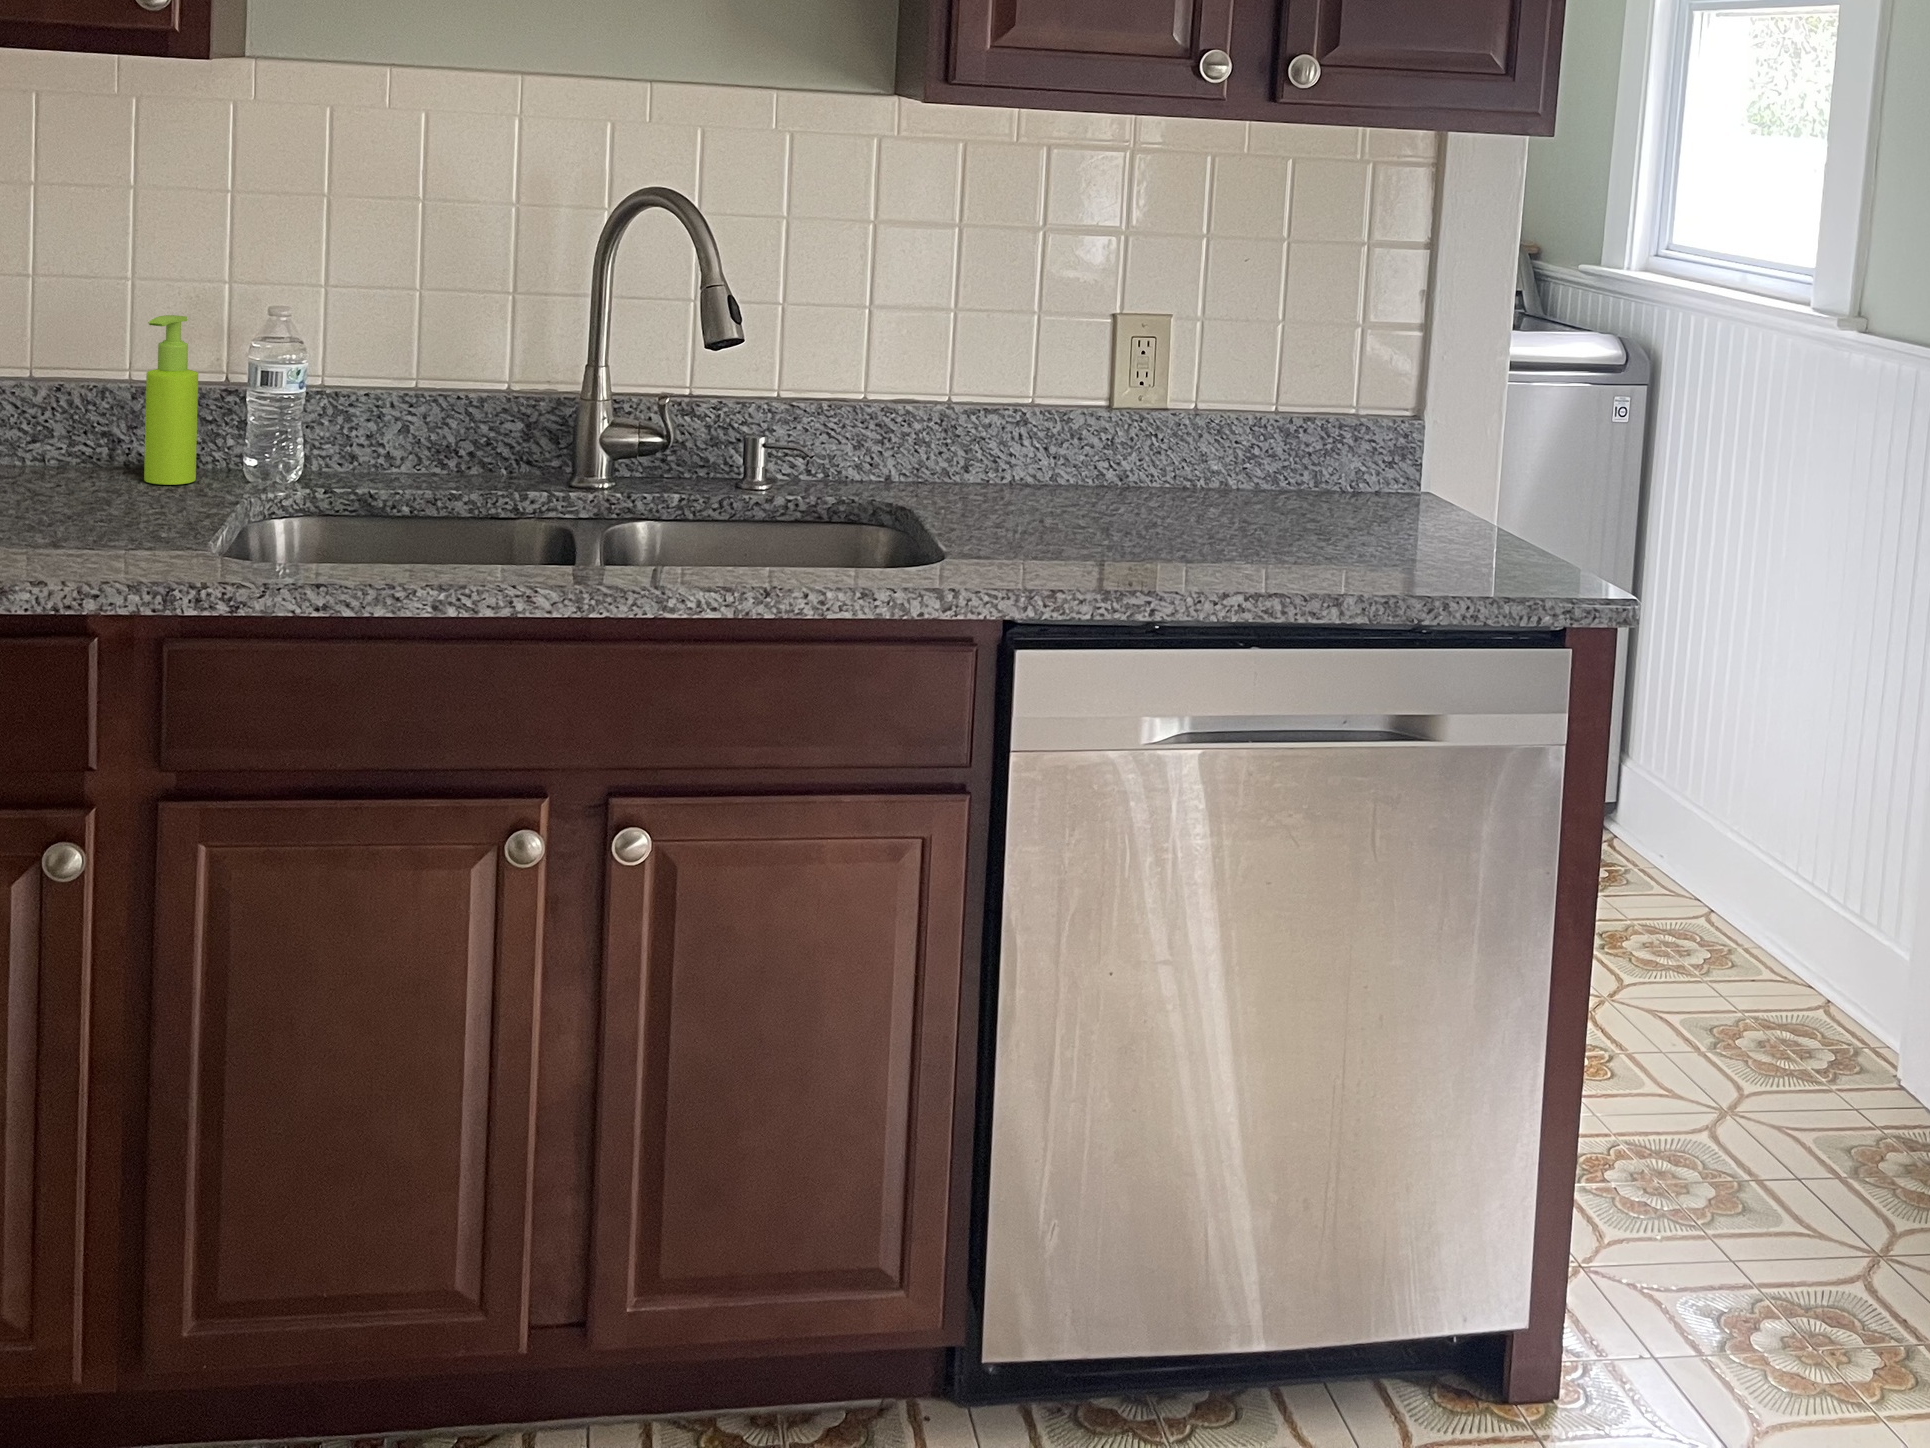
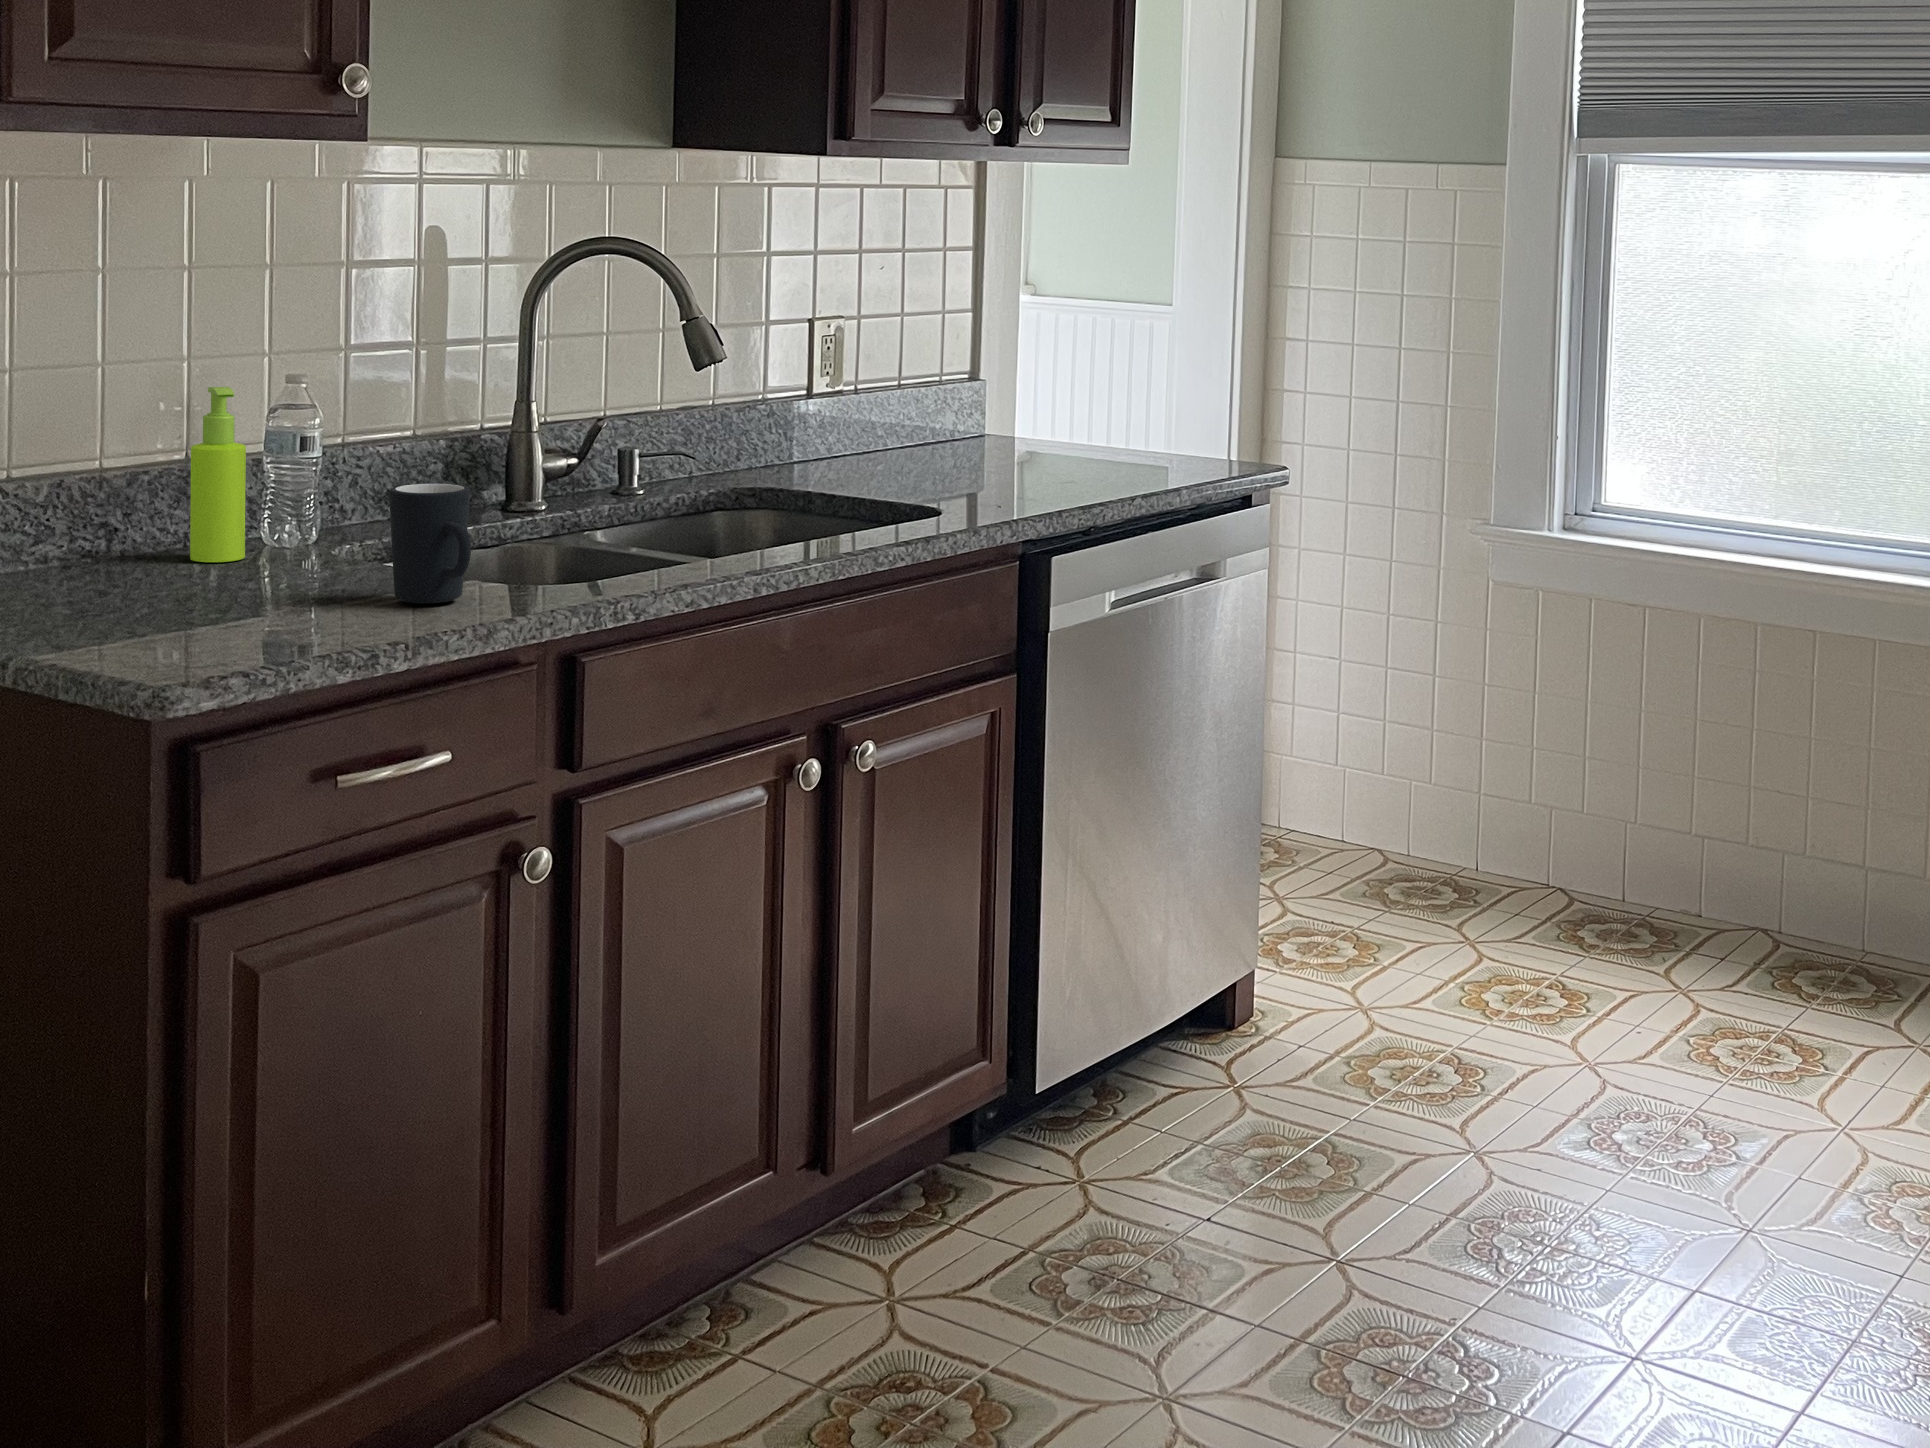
mug: none [53,430,137,553] -> present [389,483,471,603]

